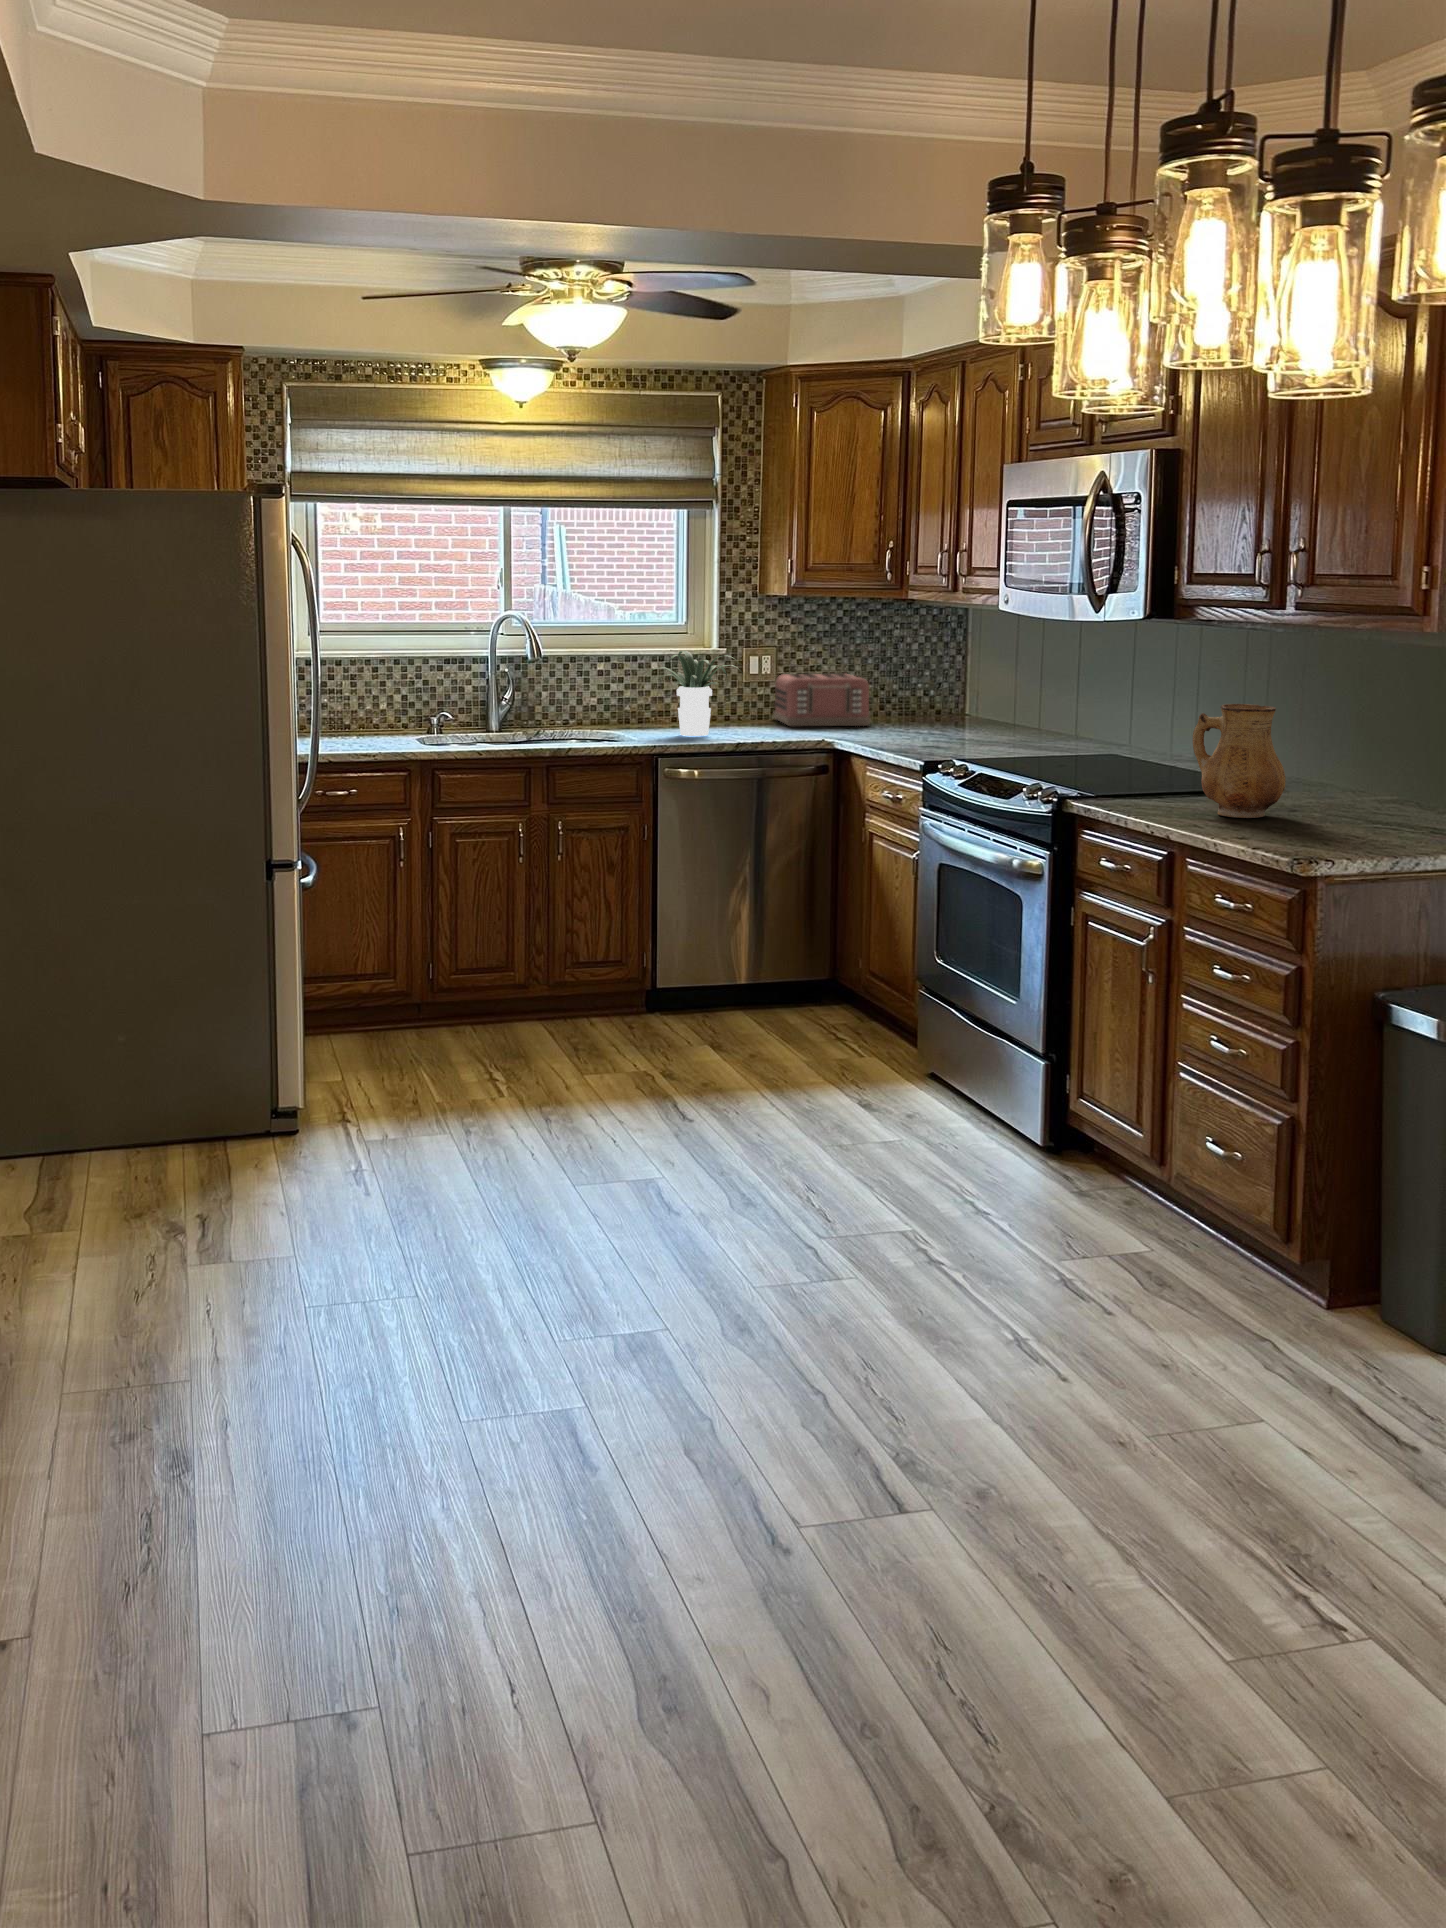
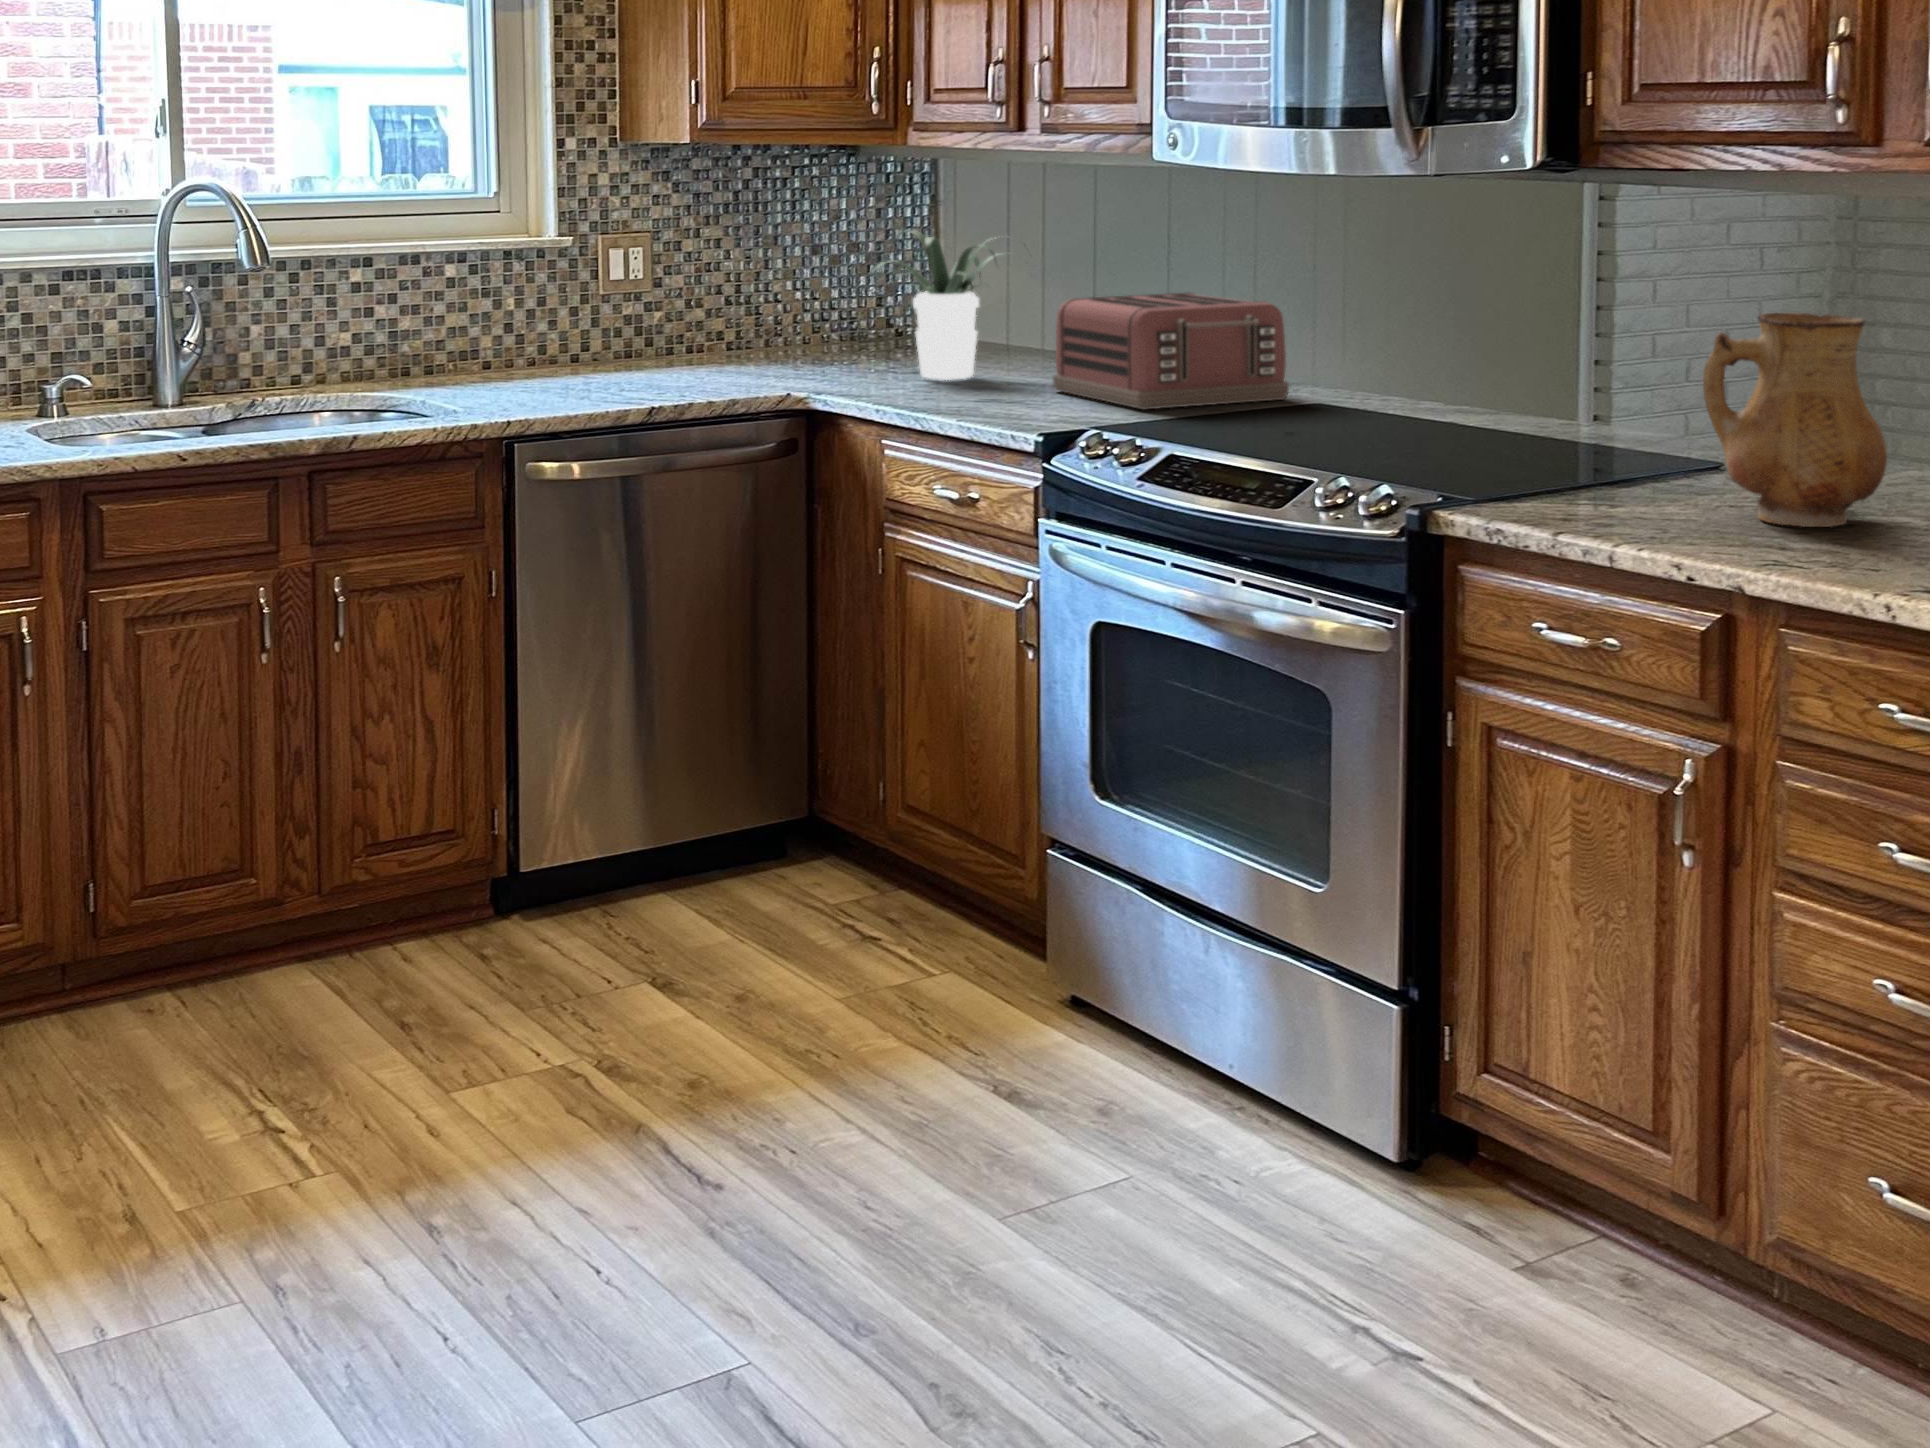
potted plant: present [655,651,737,736] -> present [872,230,1026,380]
toaster: present [774,673,870,726] -> present [1053,293,1289,409]

